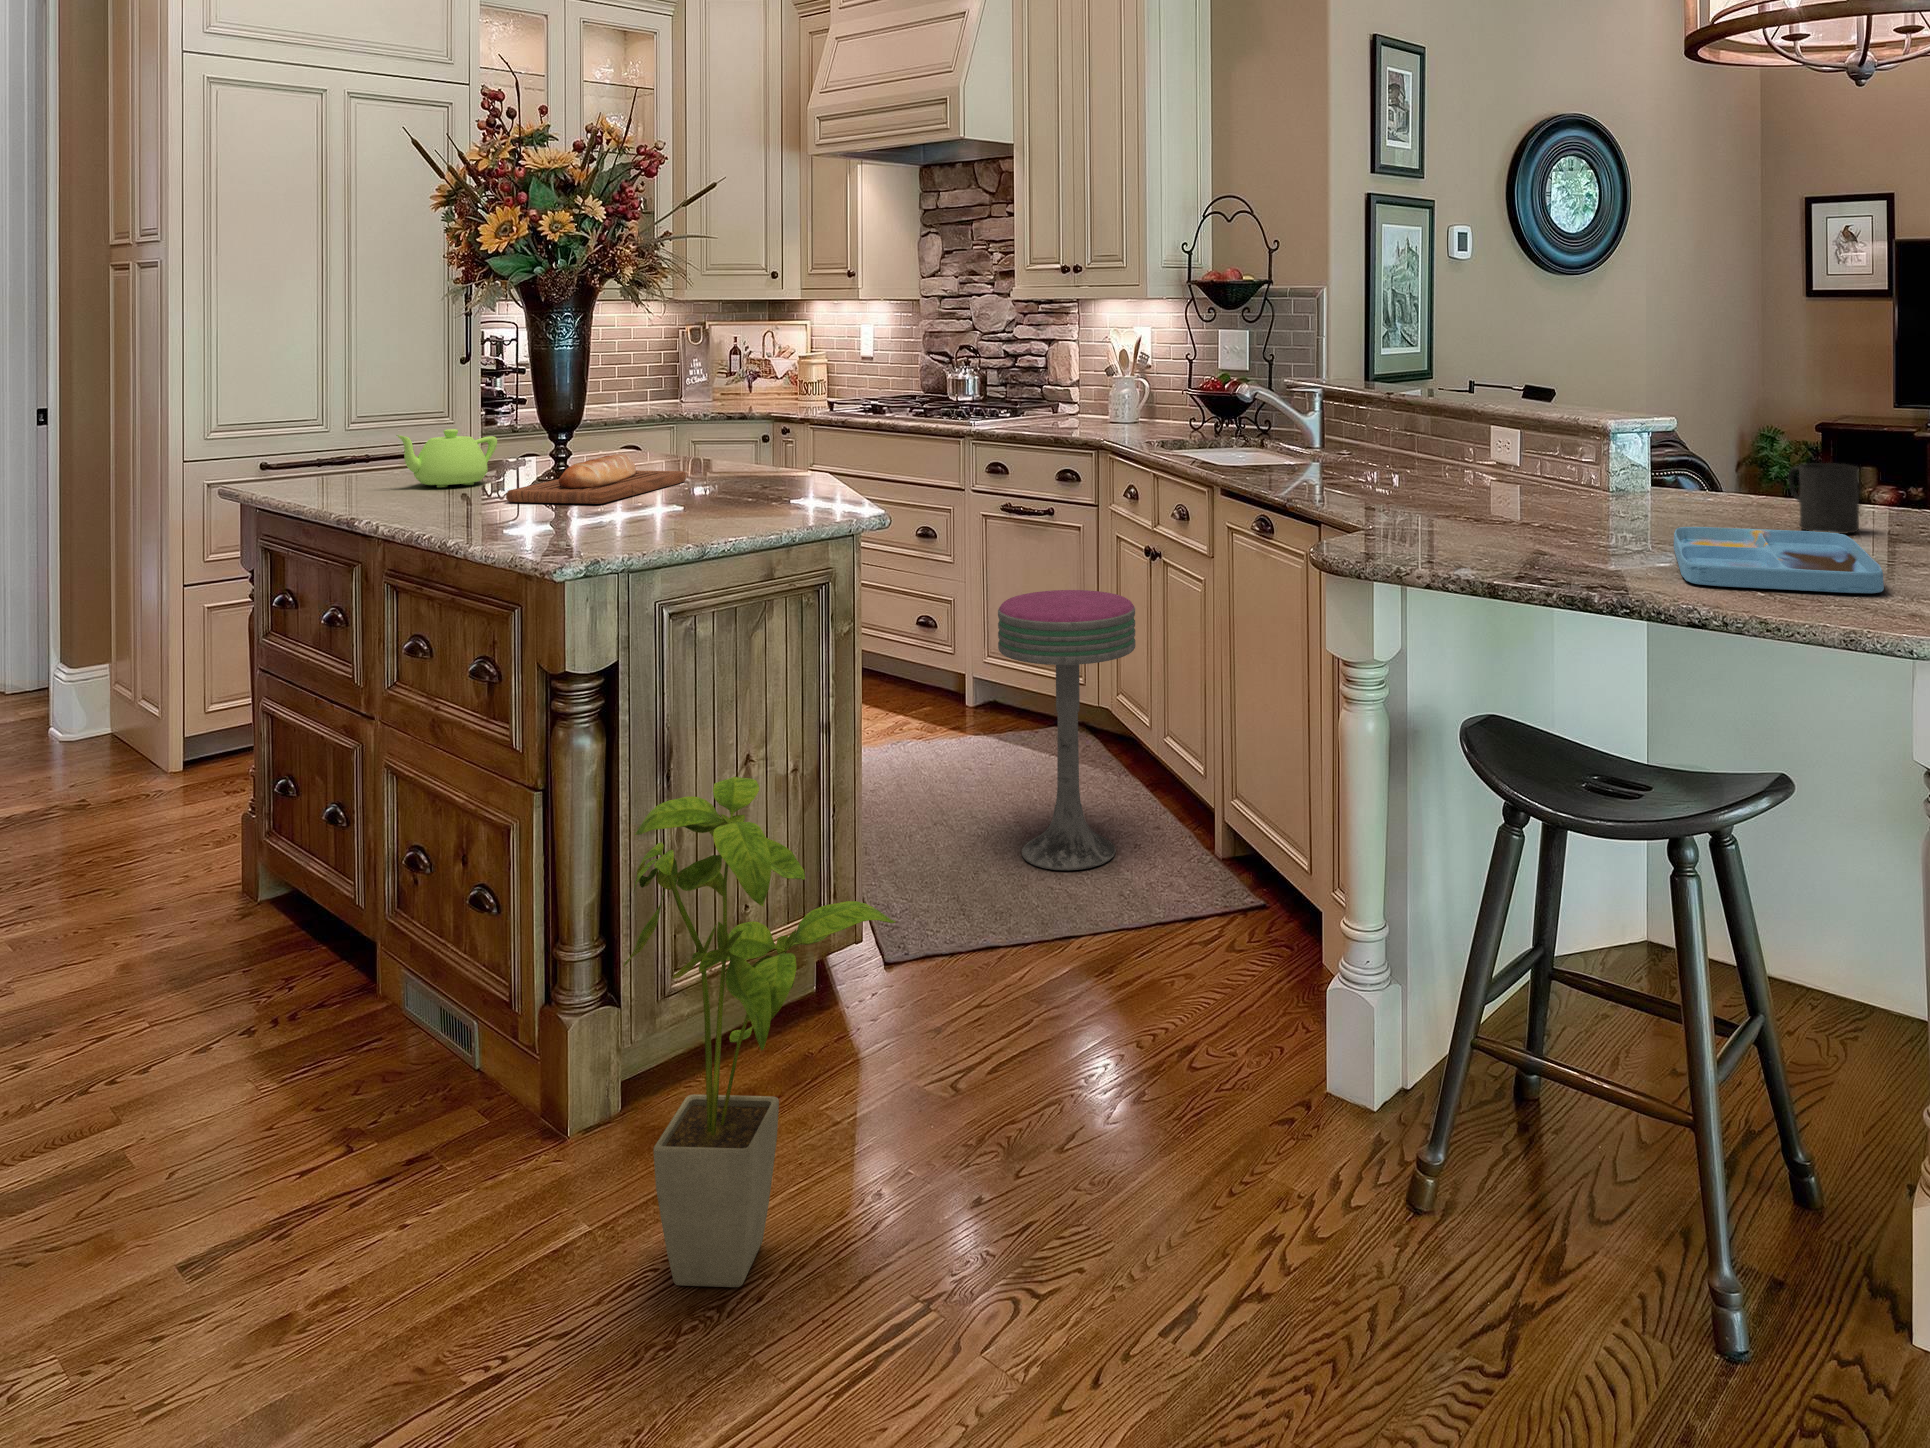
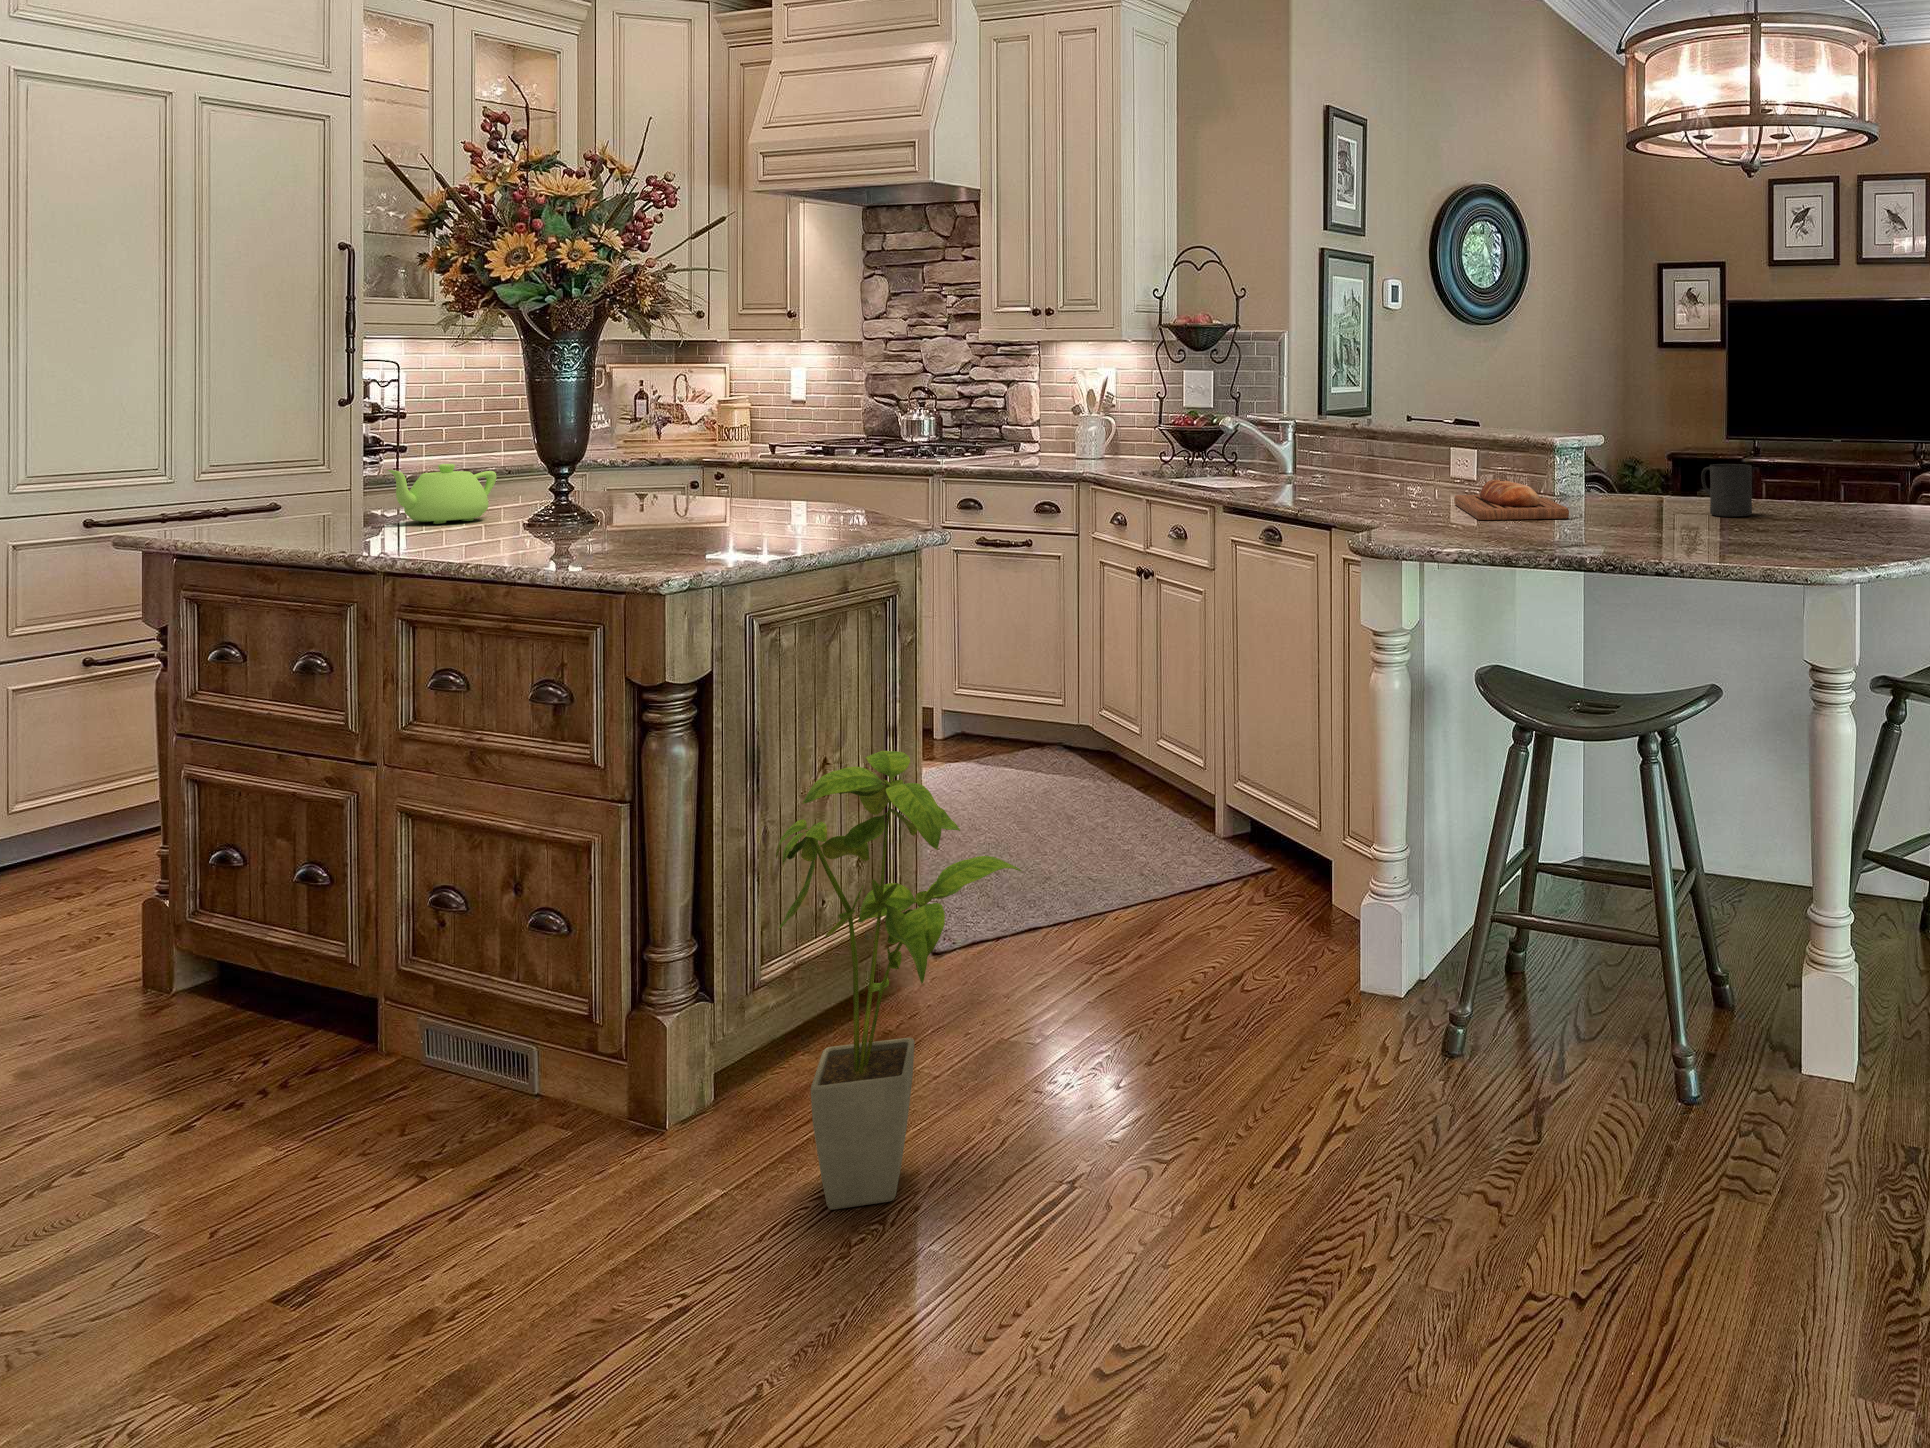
bread loaf: present [506,454,686,504] -> present [1454,479,1569,520]
tray: present [1674,527,1884,593] -> none [1629,512,1785,548]
bar stool: present [998,590,1135,870] -> none [1013,608,1144,863]

